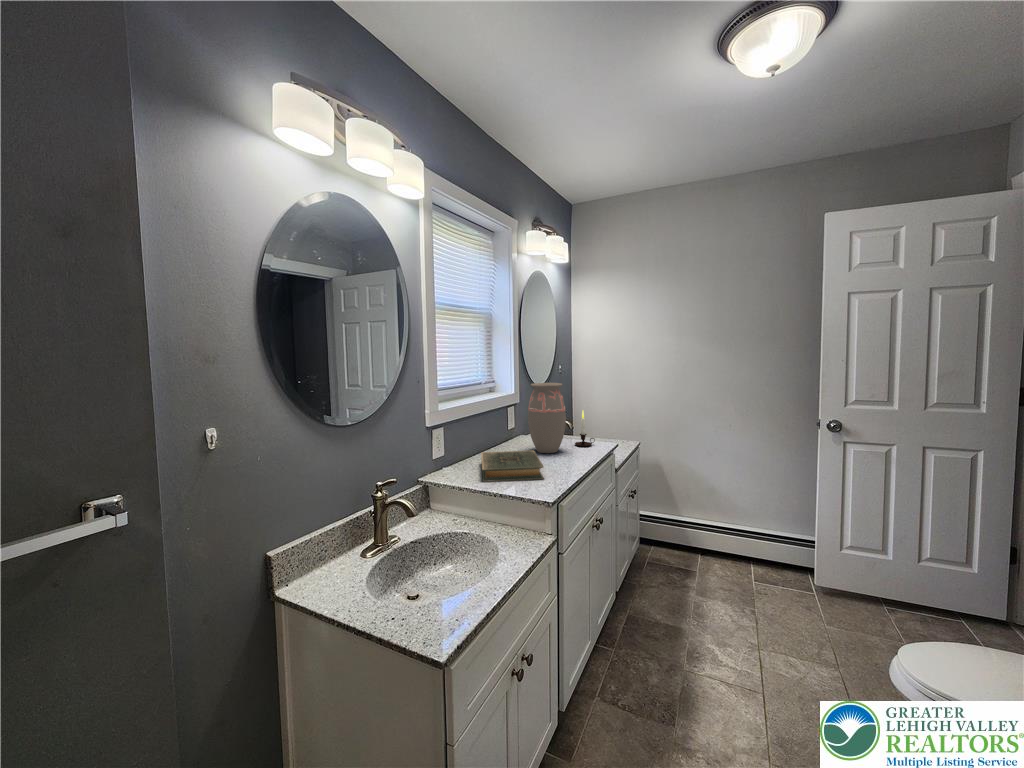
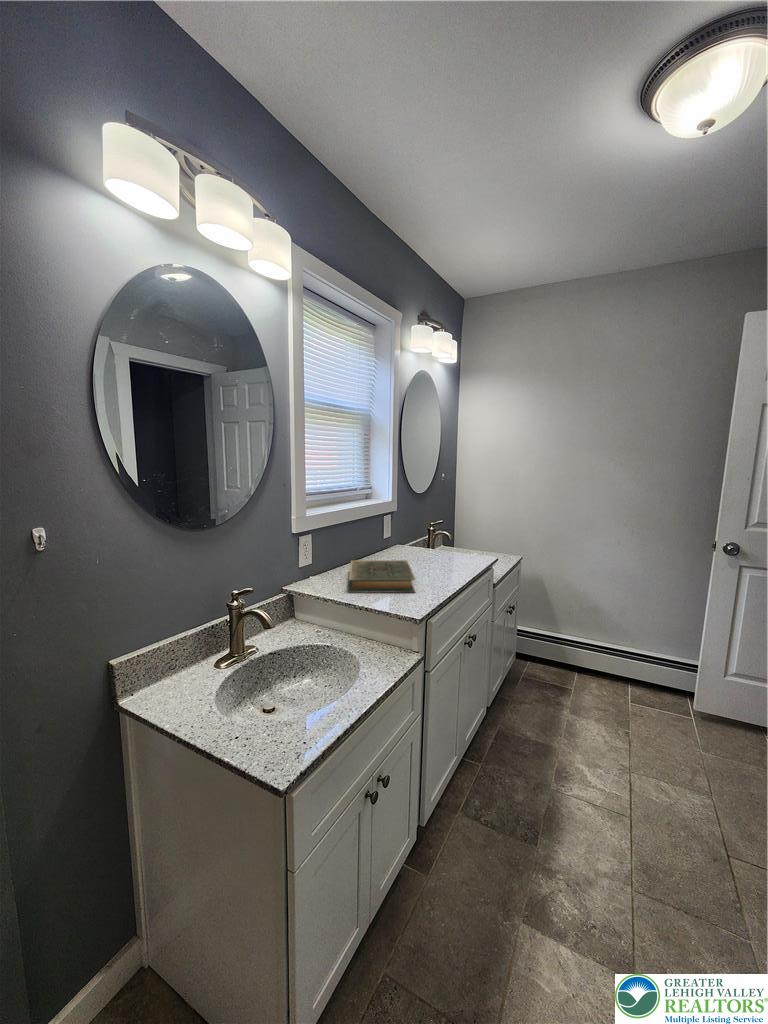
decorative vase: present [528,383,566,453] -> none [403,489,444,564]
candle: present [575,411,595,447] -> none [452,519,474,558]

